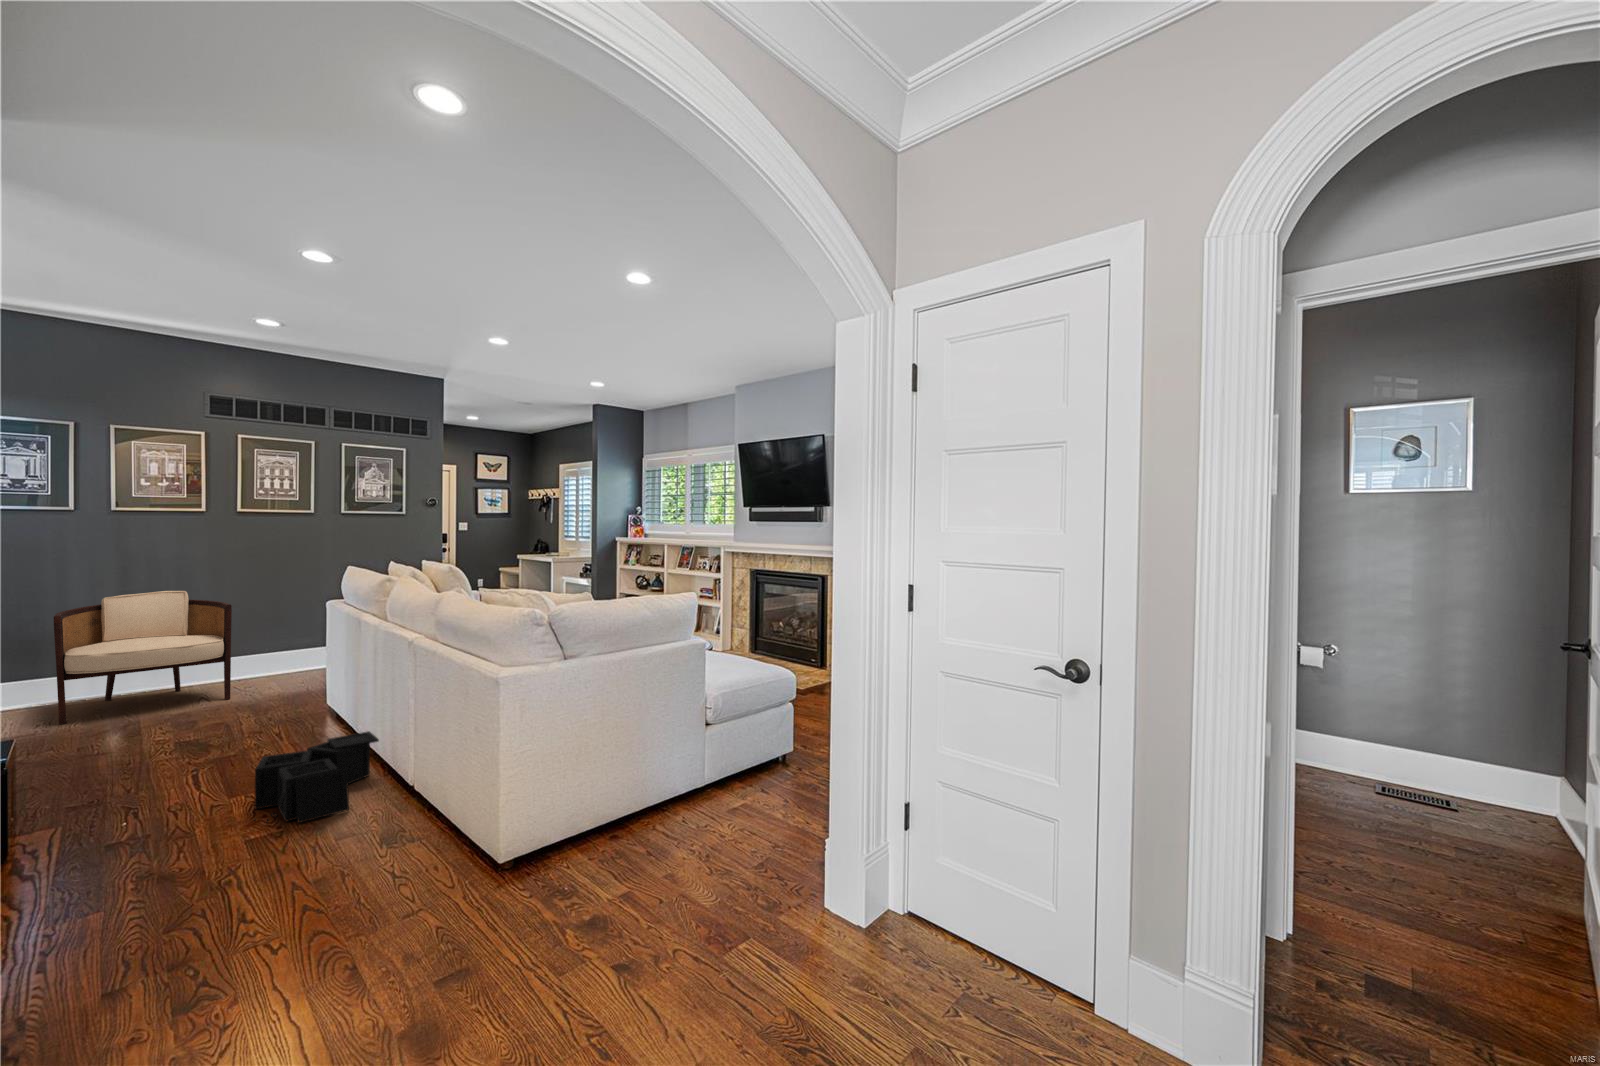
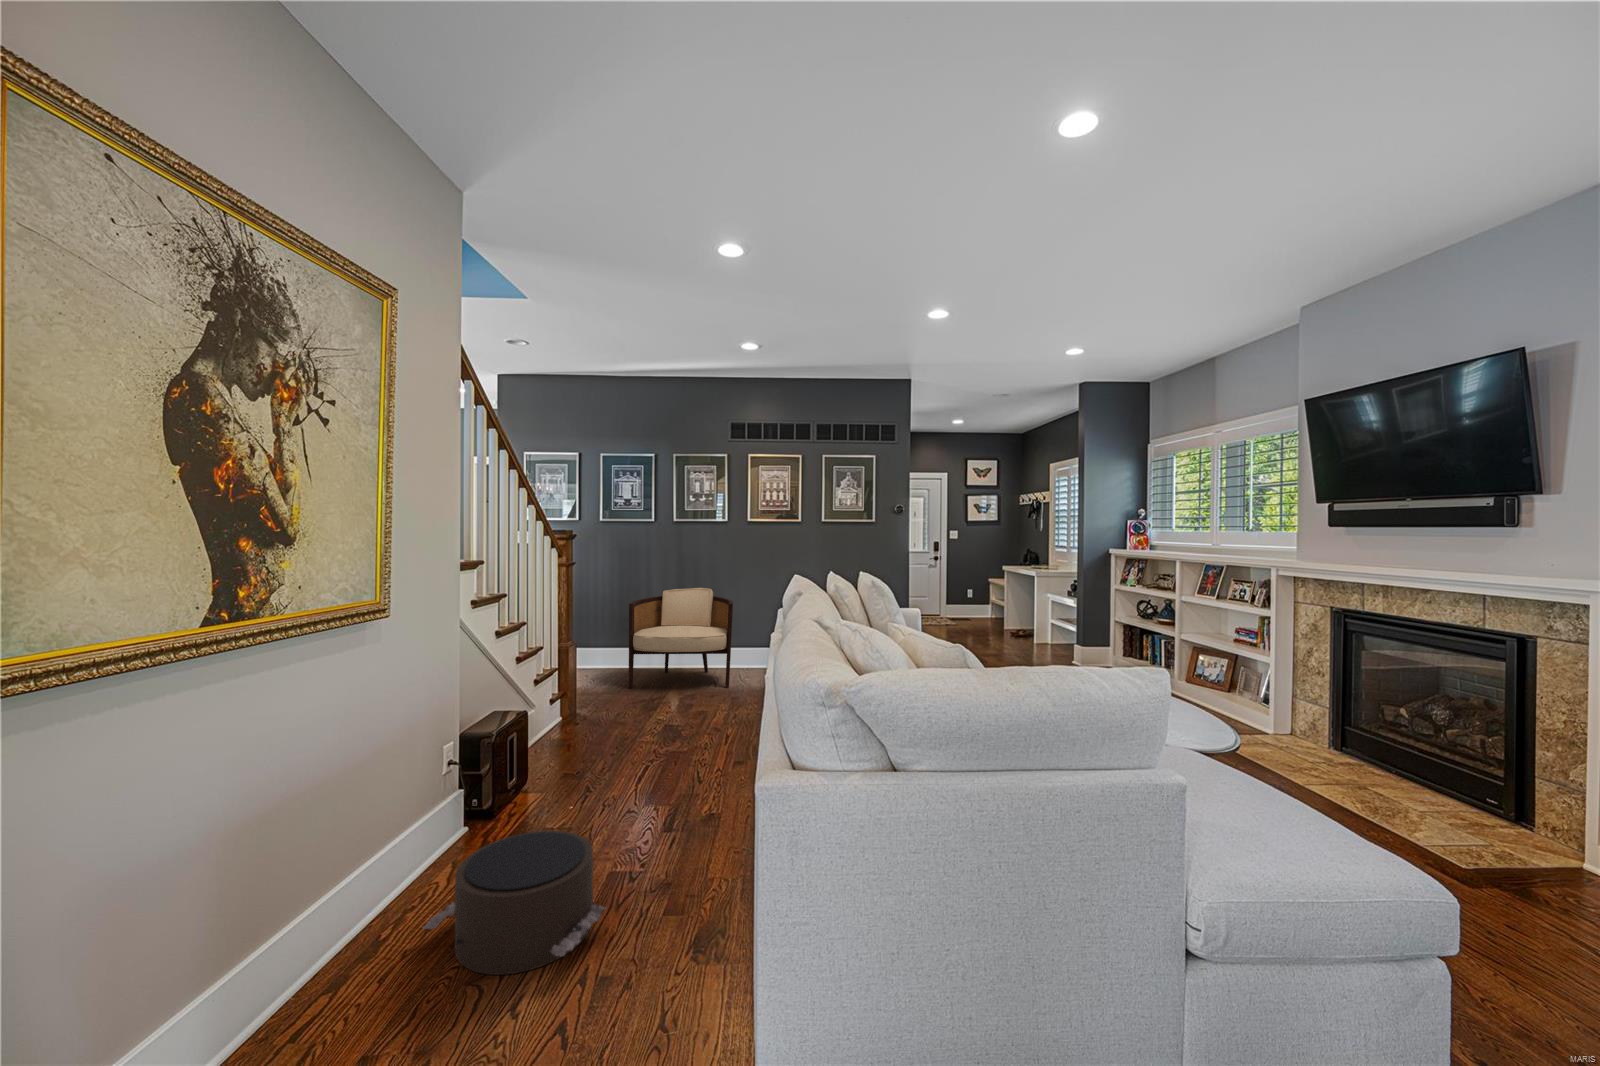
storage bin: present [254,731,379,823] -> none [645,764,770,863]
pouf: none [42,809,271,942] -> present [423,831,606,975]

